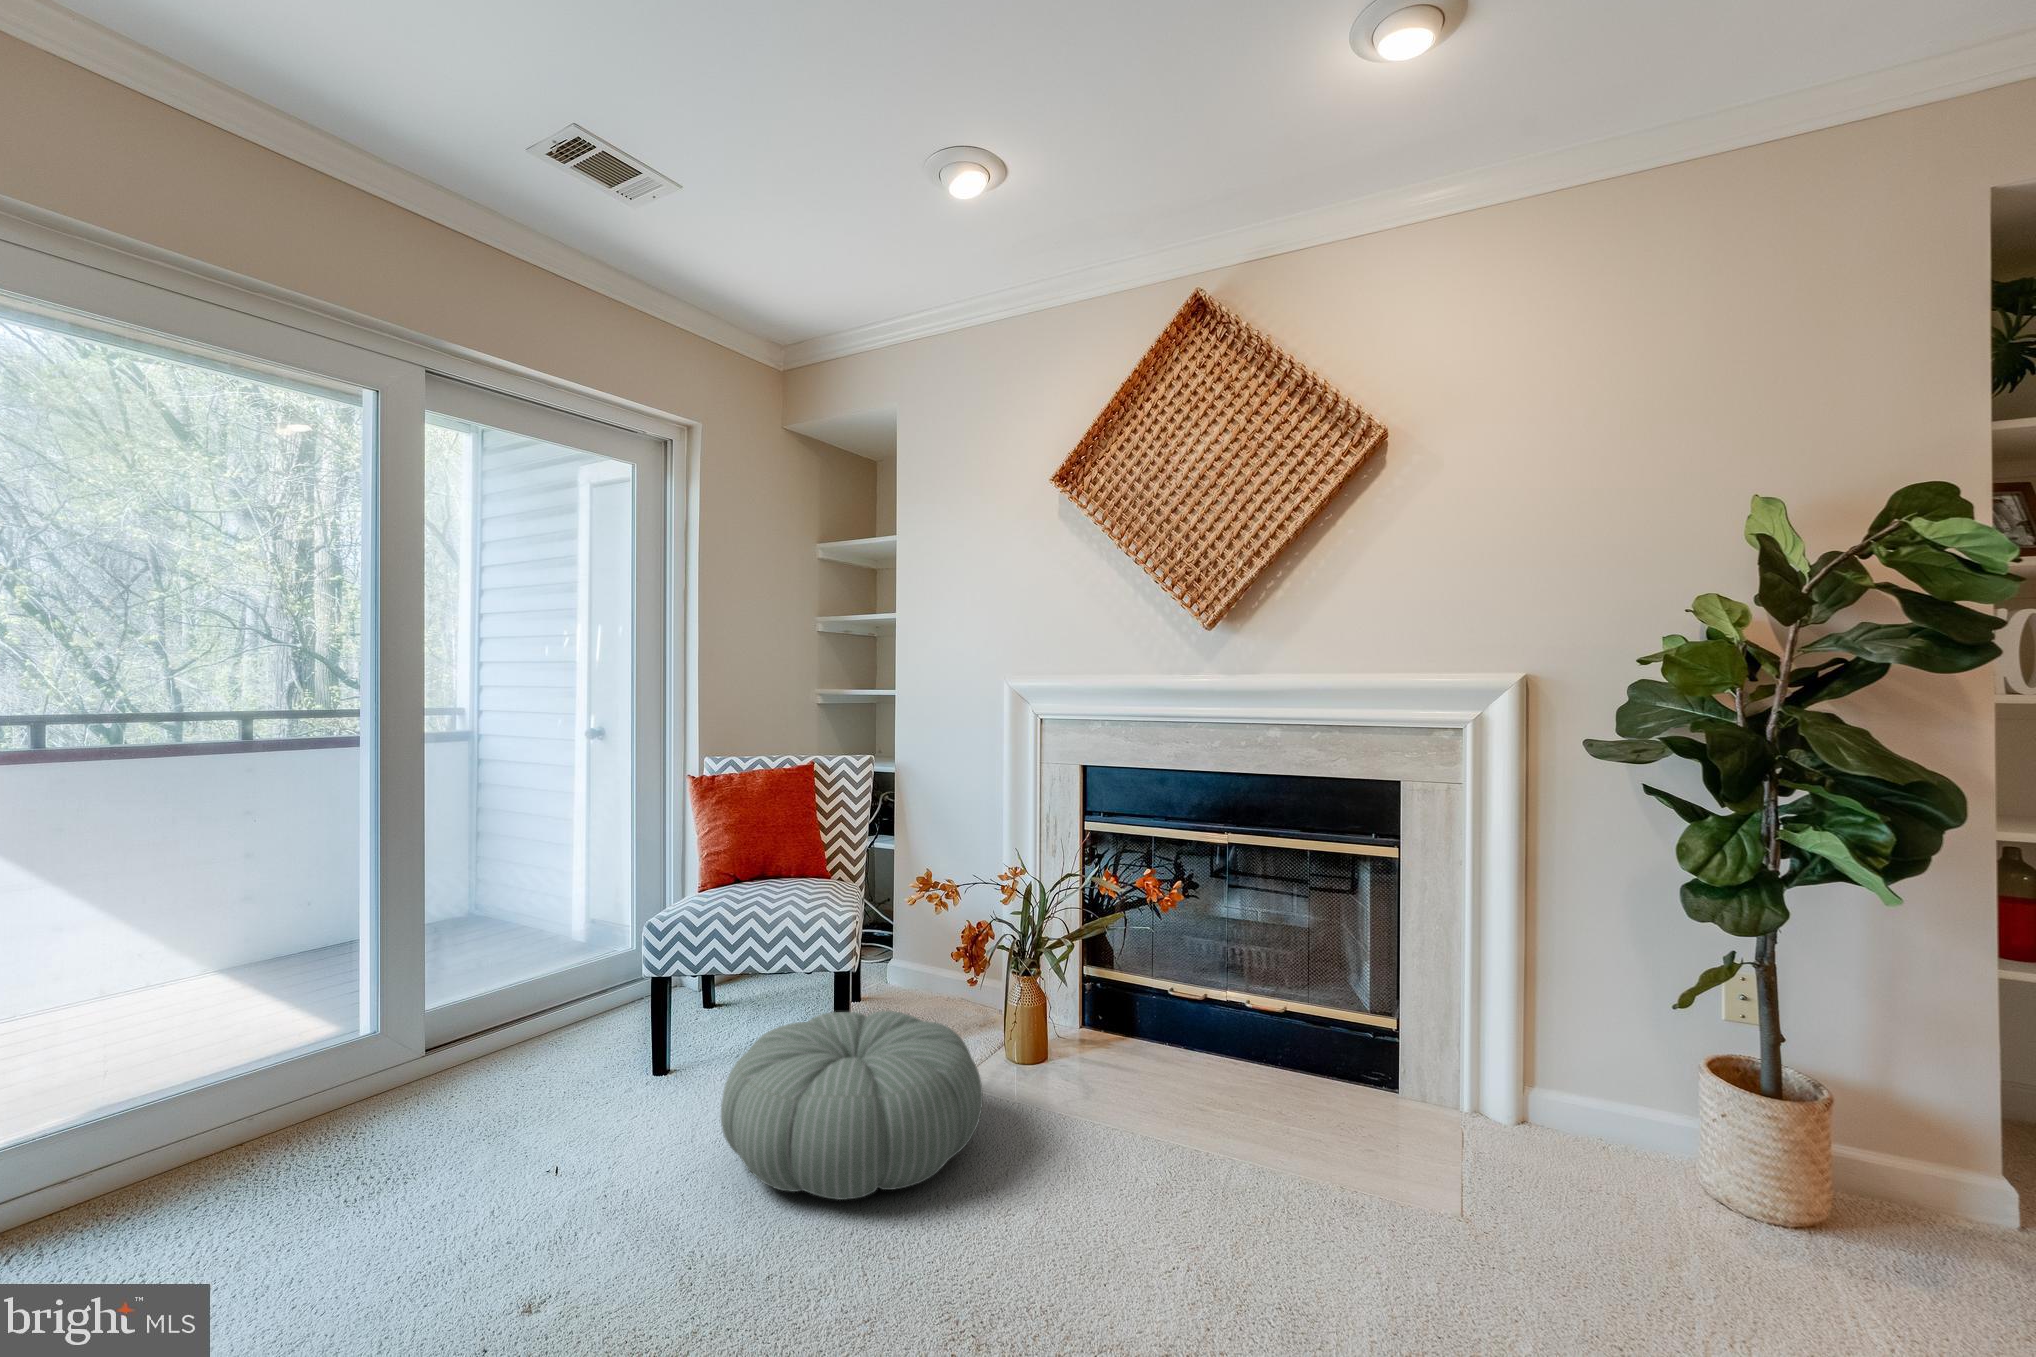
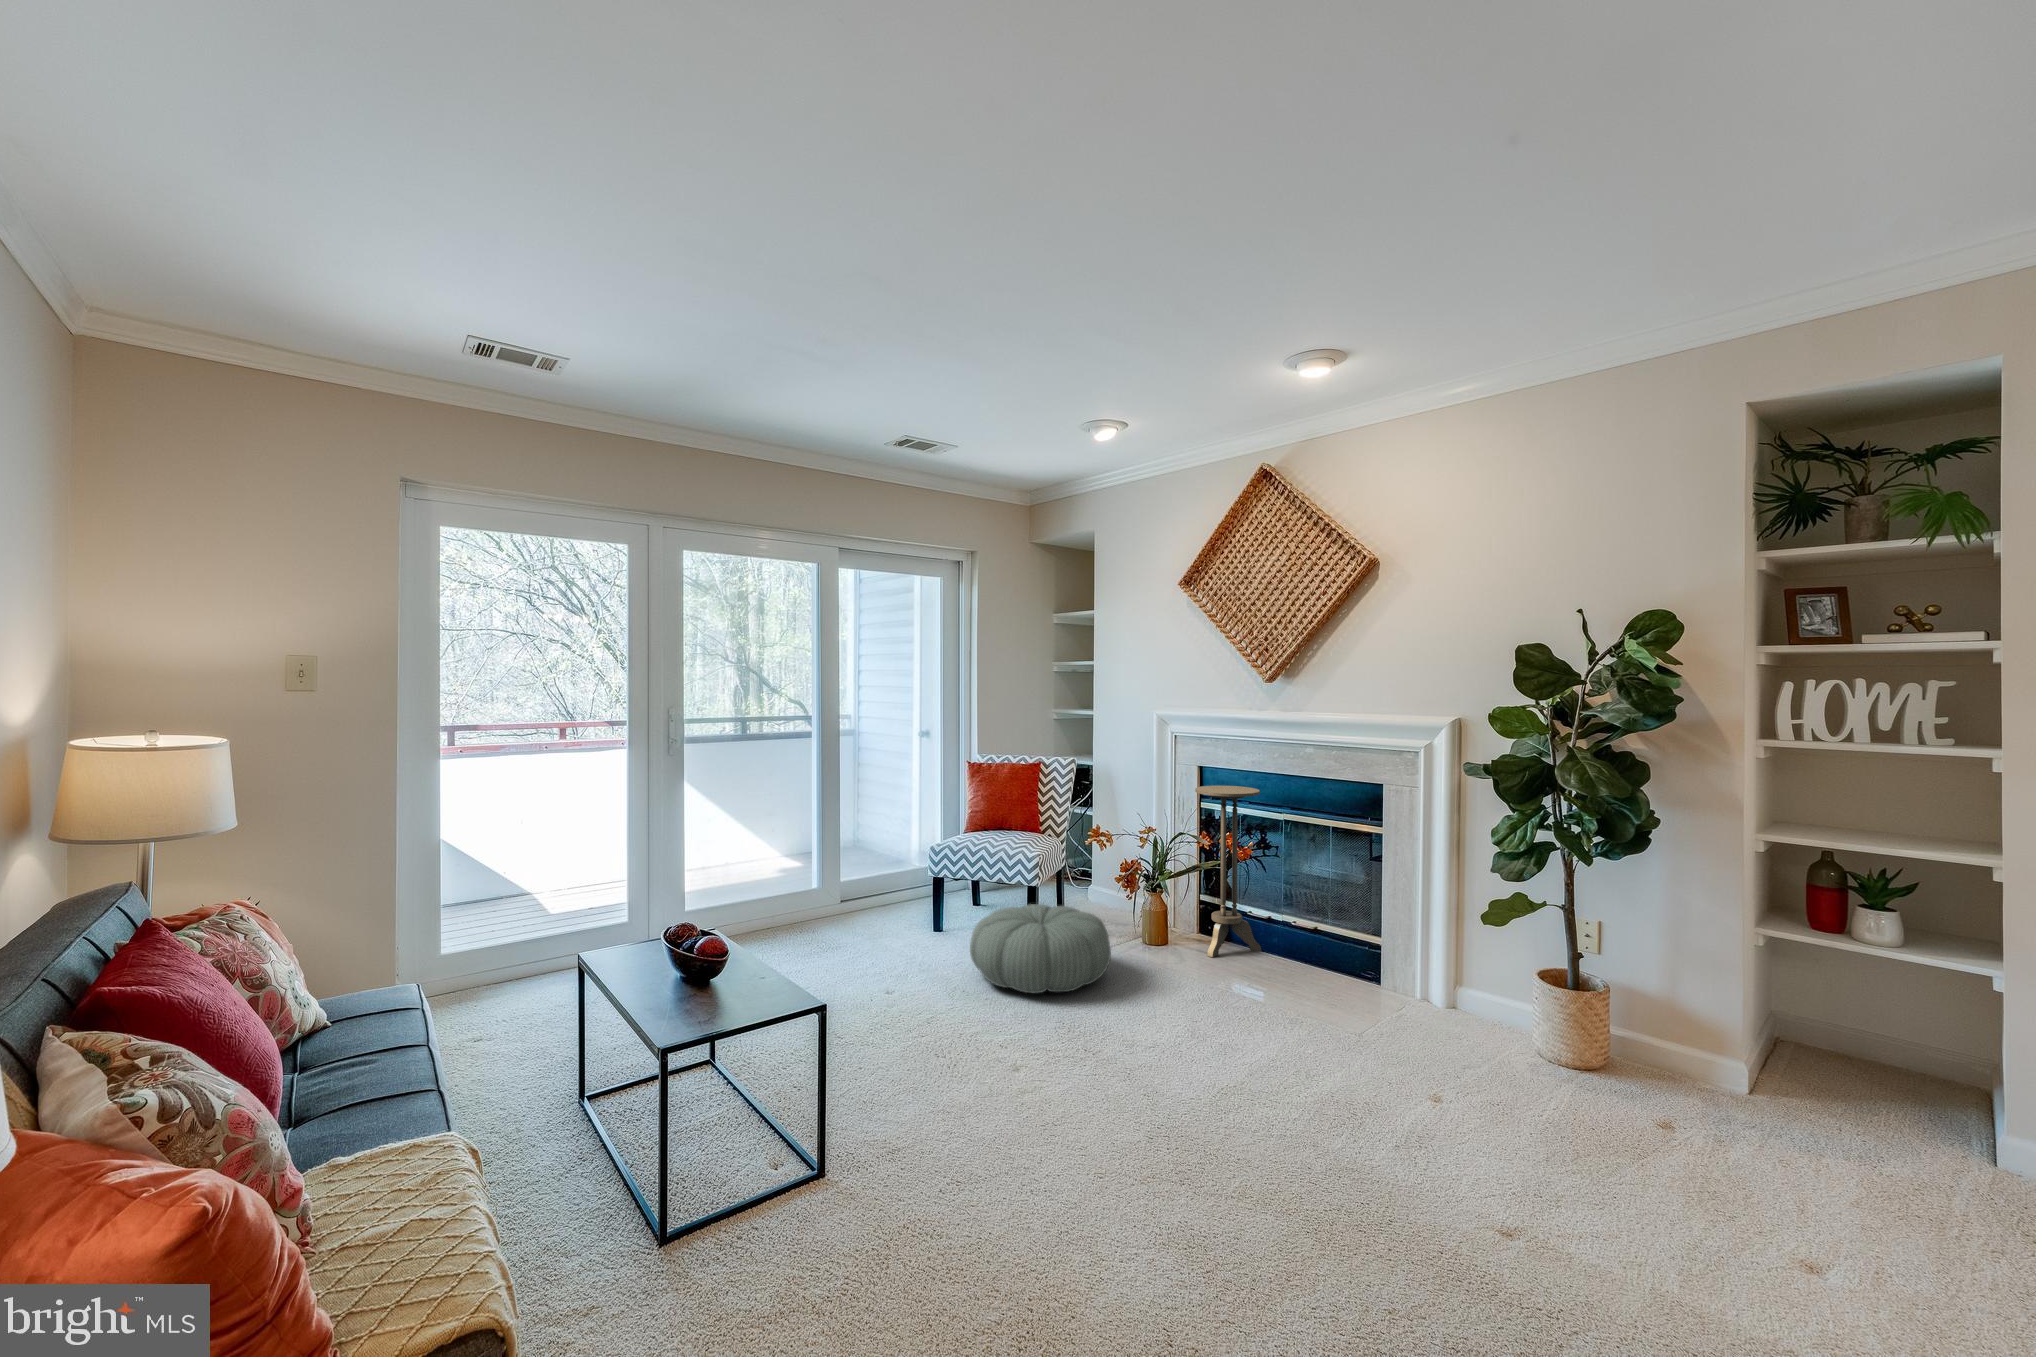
side table: none [1087,793,1186,1068] -> present [1195,786,1262,957]

